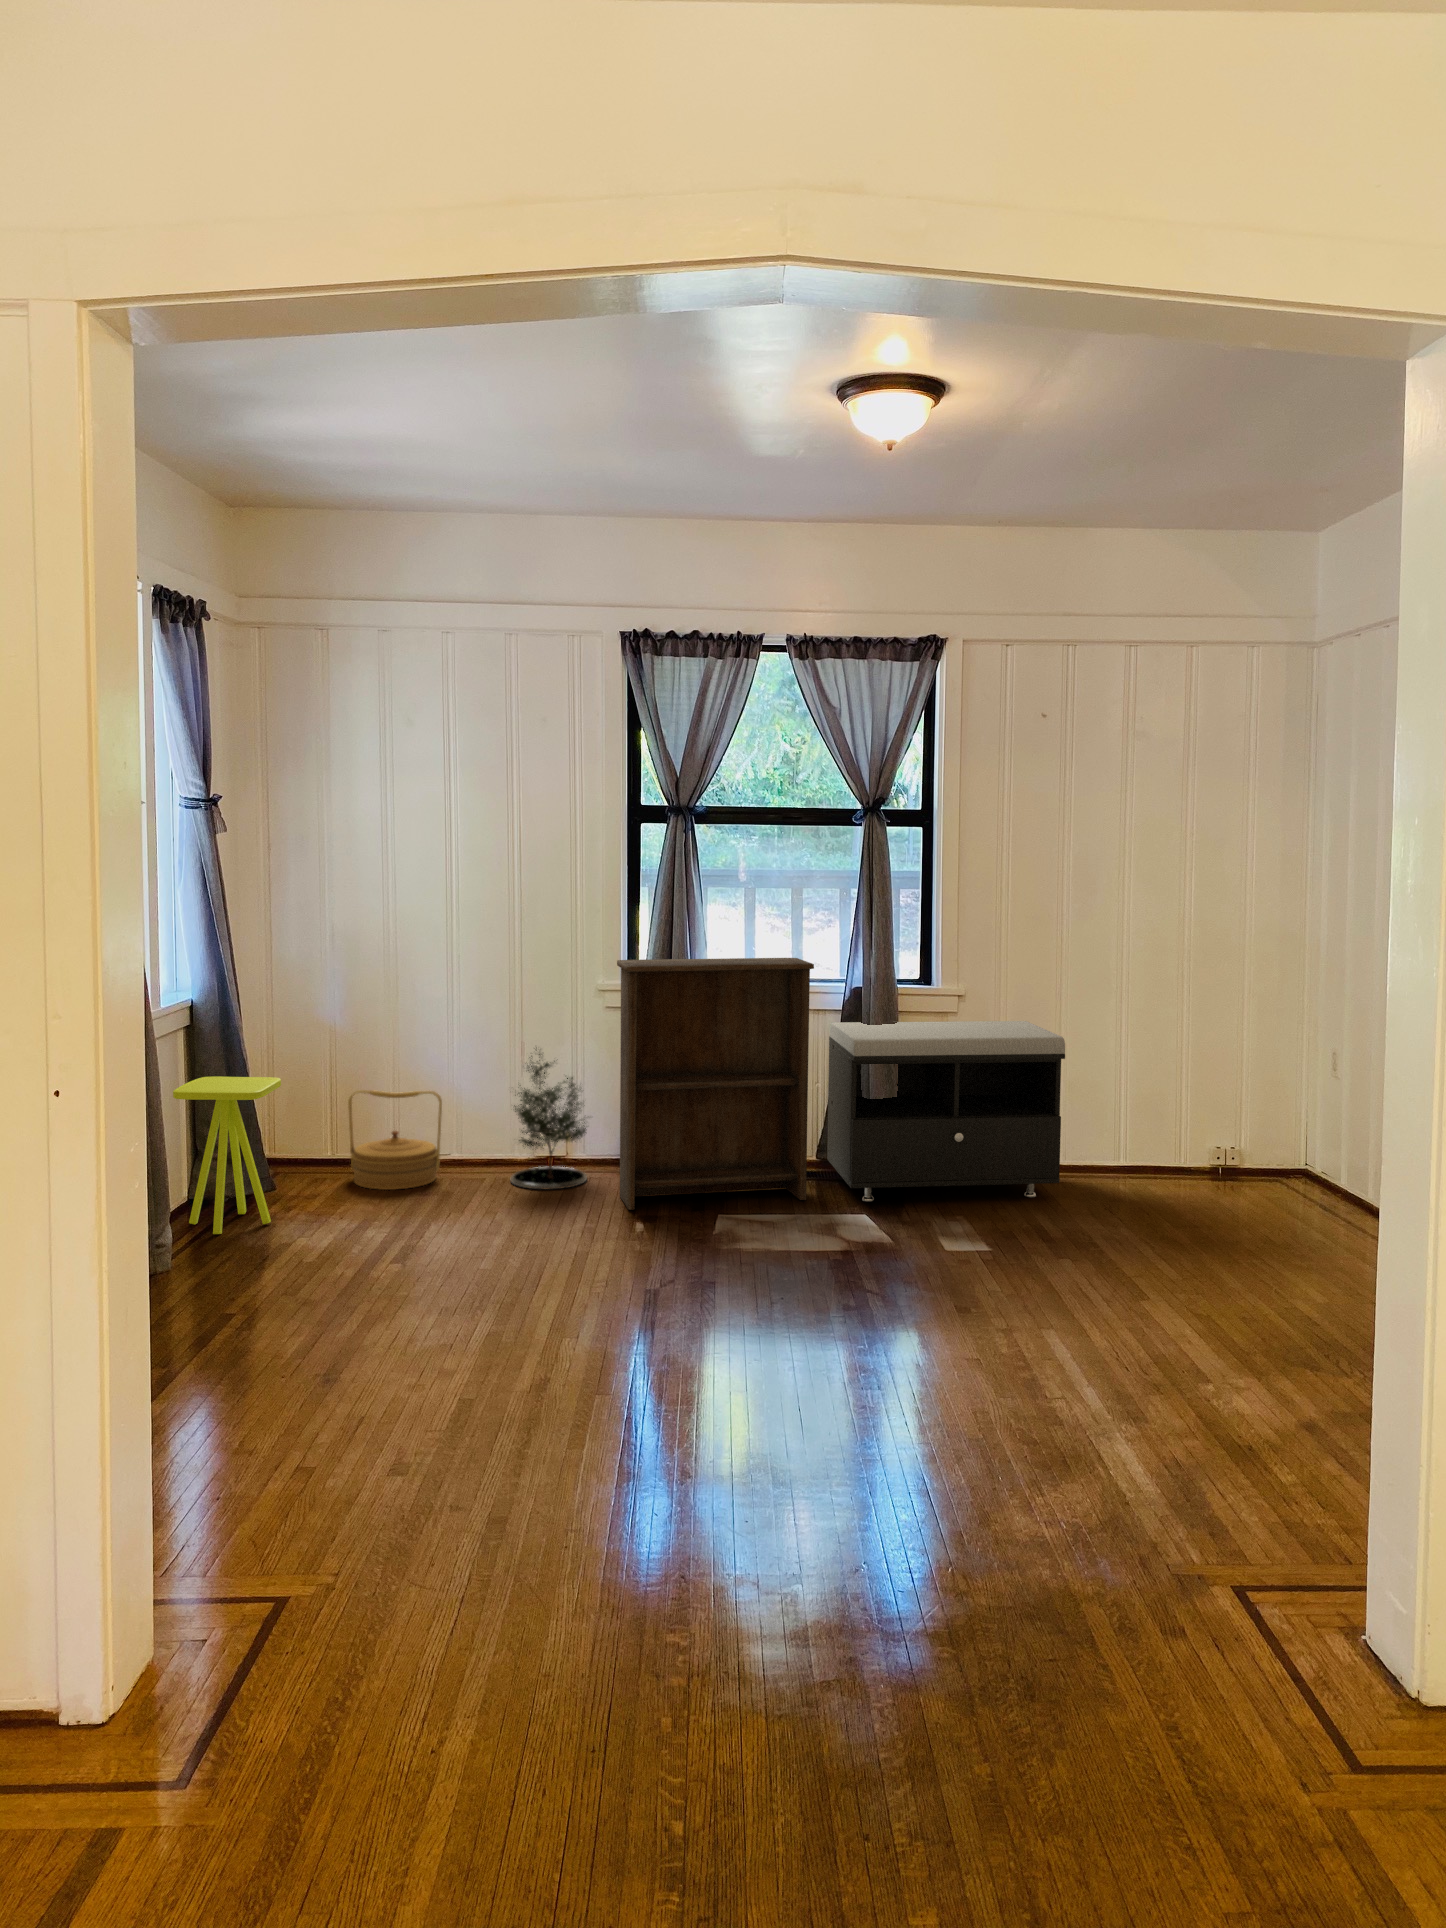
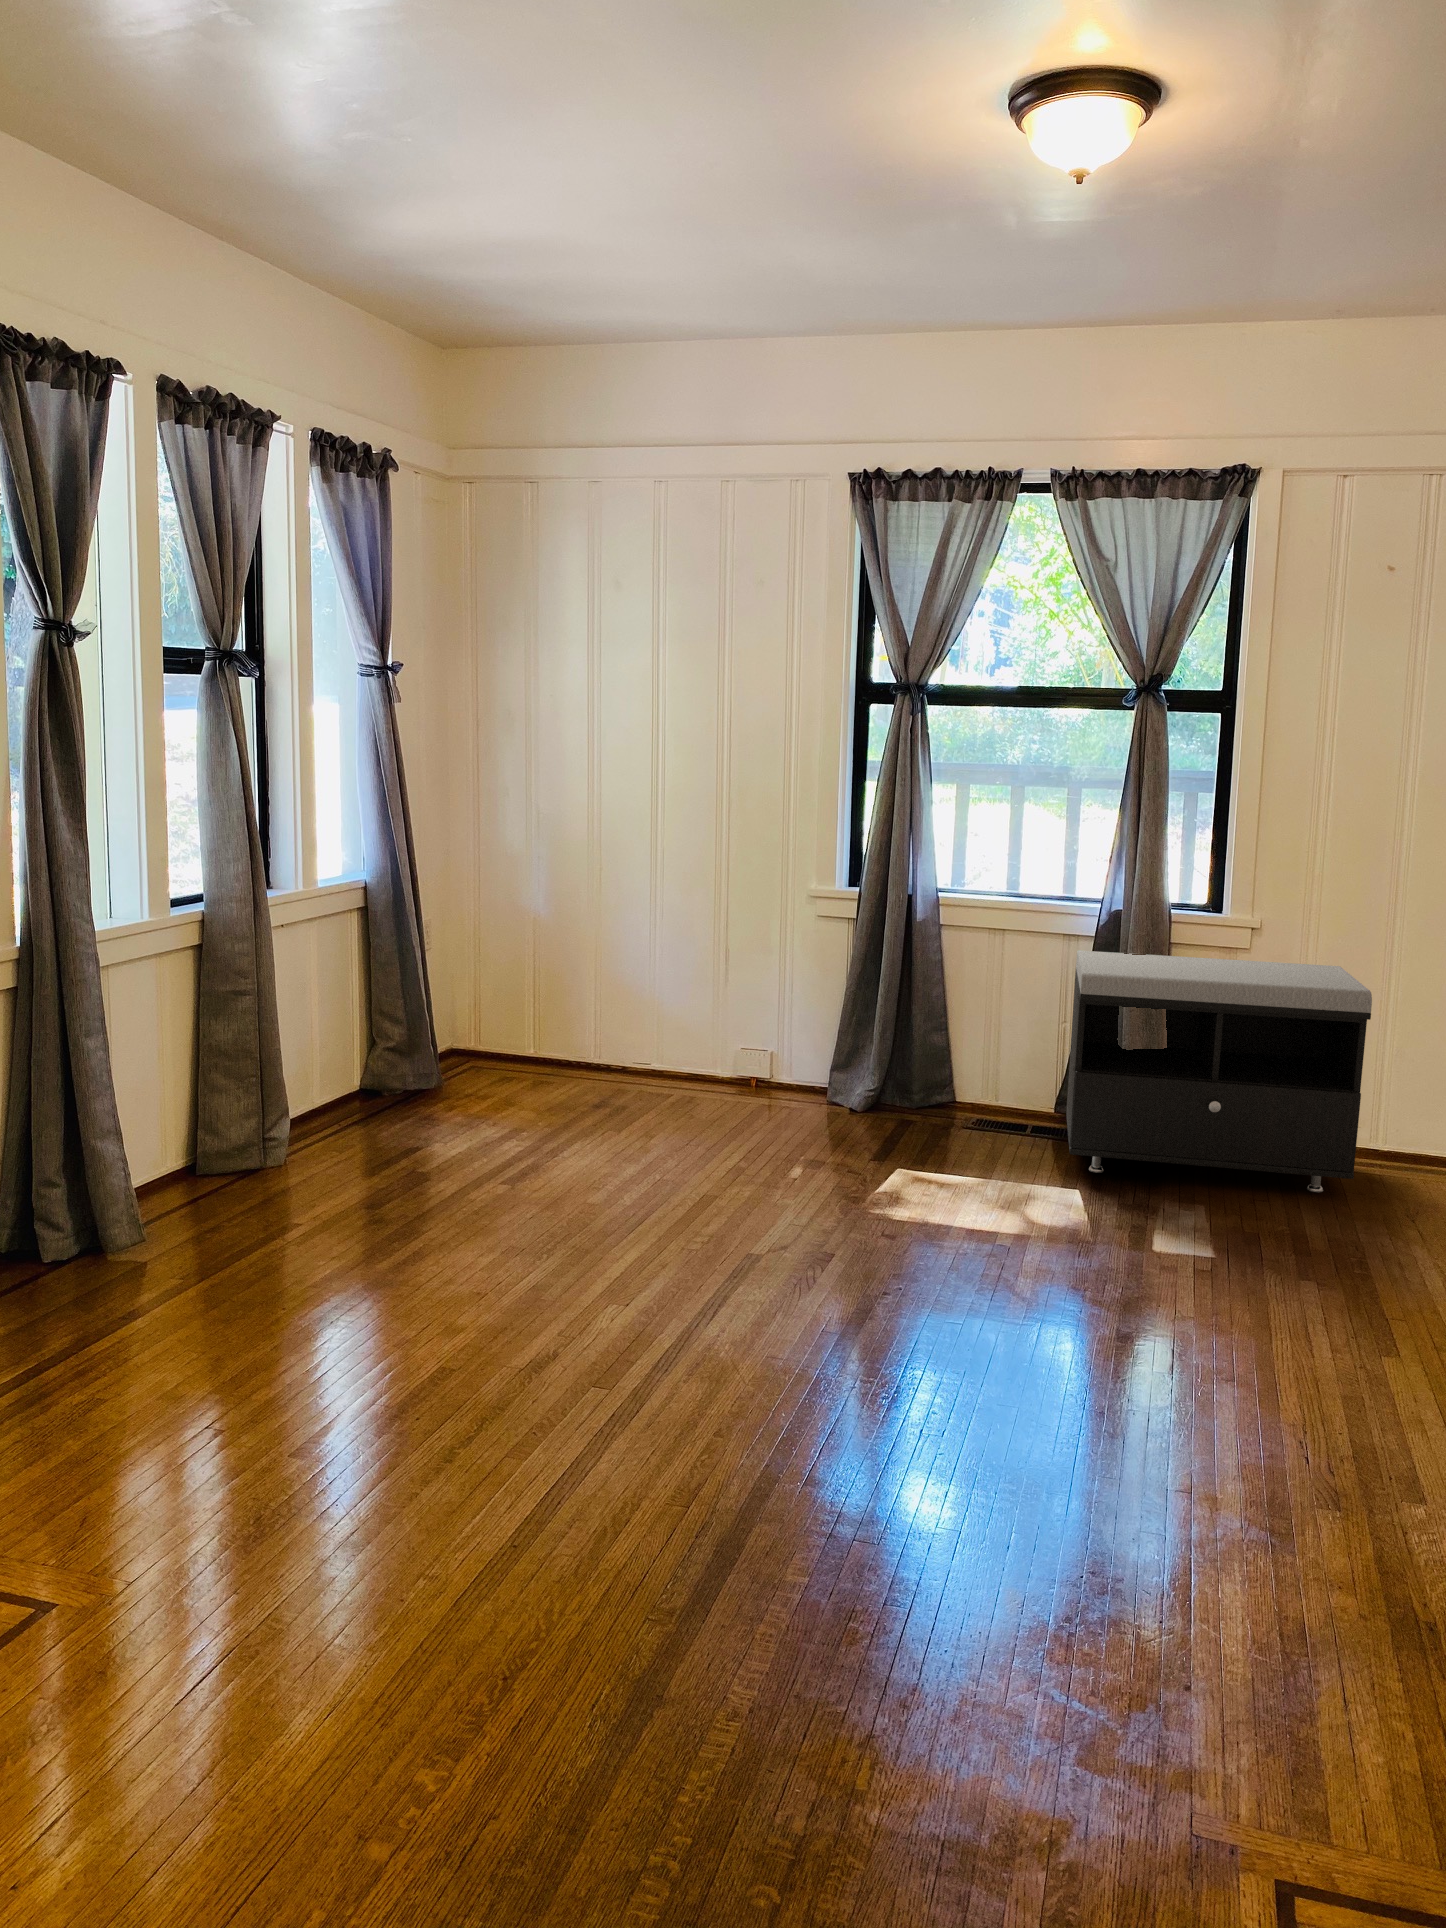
bookshelf: present [617,958,814,1210] -> none [801,860,1040,1161]
potted tree: present [511,1050,587,1189] -> none [695,952,793,1115]
side table: present [173,1077,281,1234] -> none [324,960,442,1126]
woven basket: present [348,1090,442,1190] -> none [537,987,632,1097]

